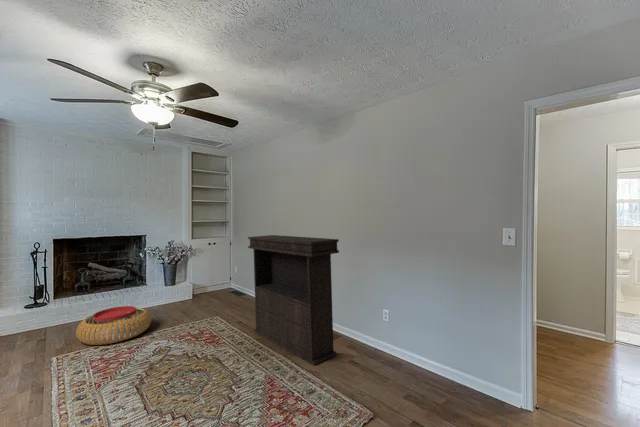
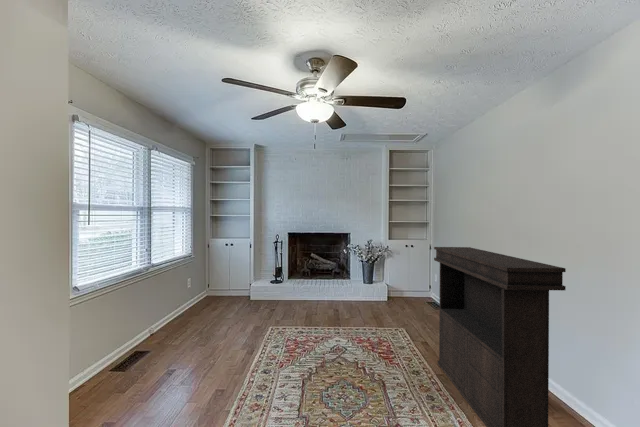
pouf: present [76,306,151,345] -> none [287,296,342,329]

